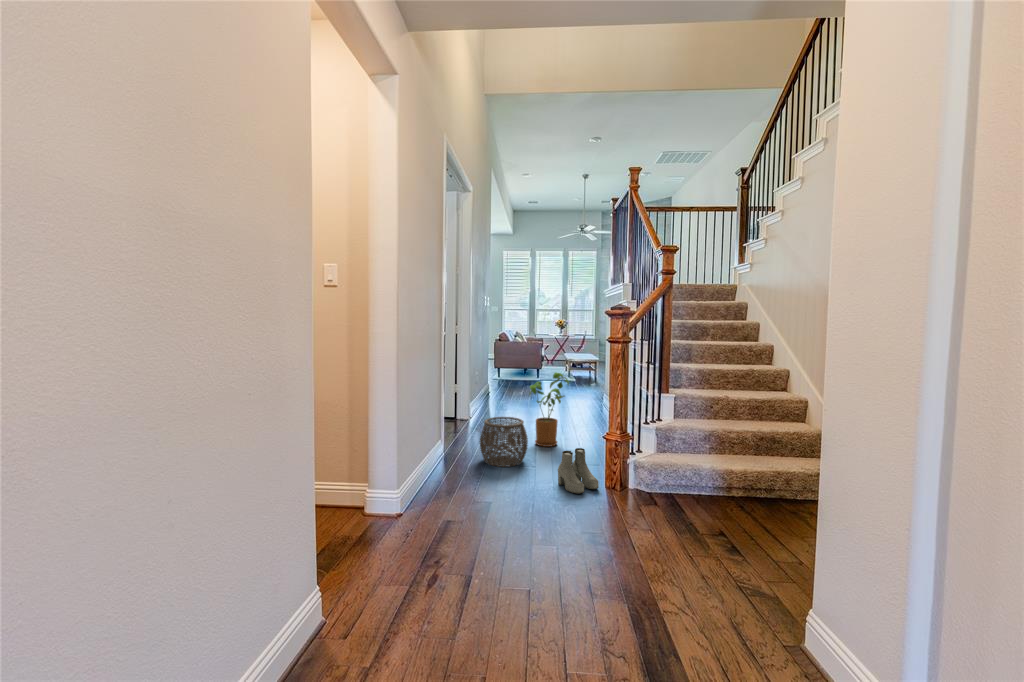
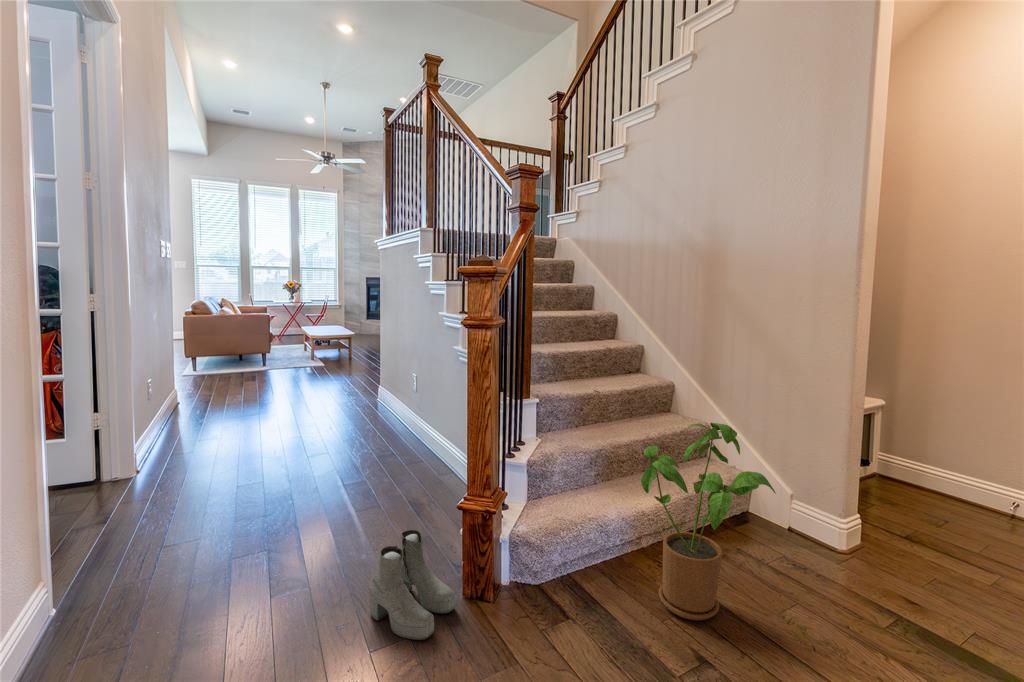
house plant: present [529,372,569,447] -> present [641,423,775,620]
woven basket: present [480,417,528,467] -> none [165,477,287,603]

